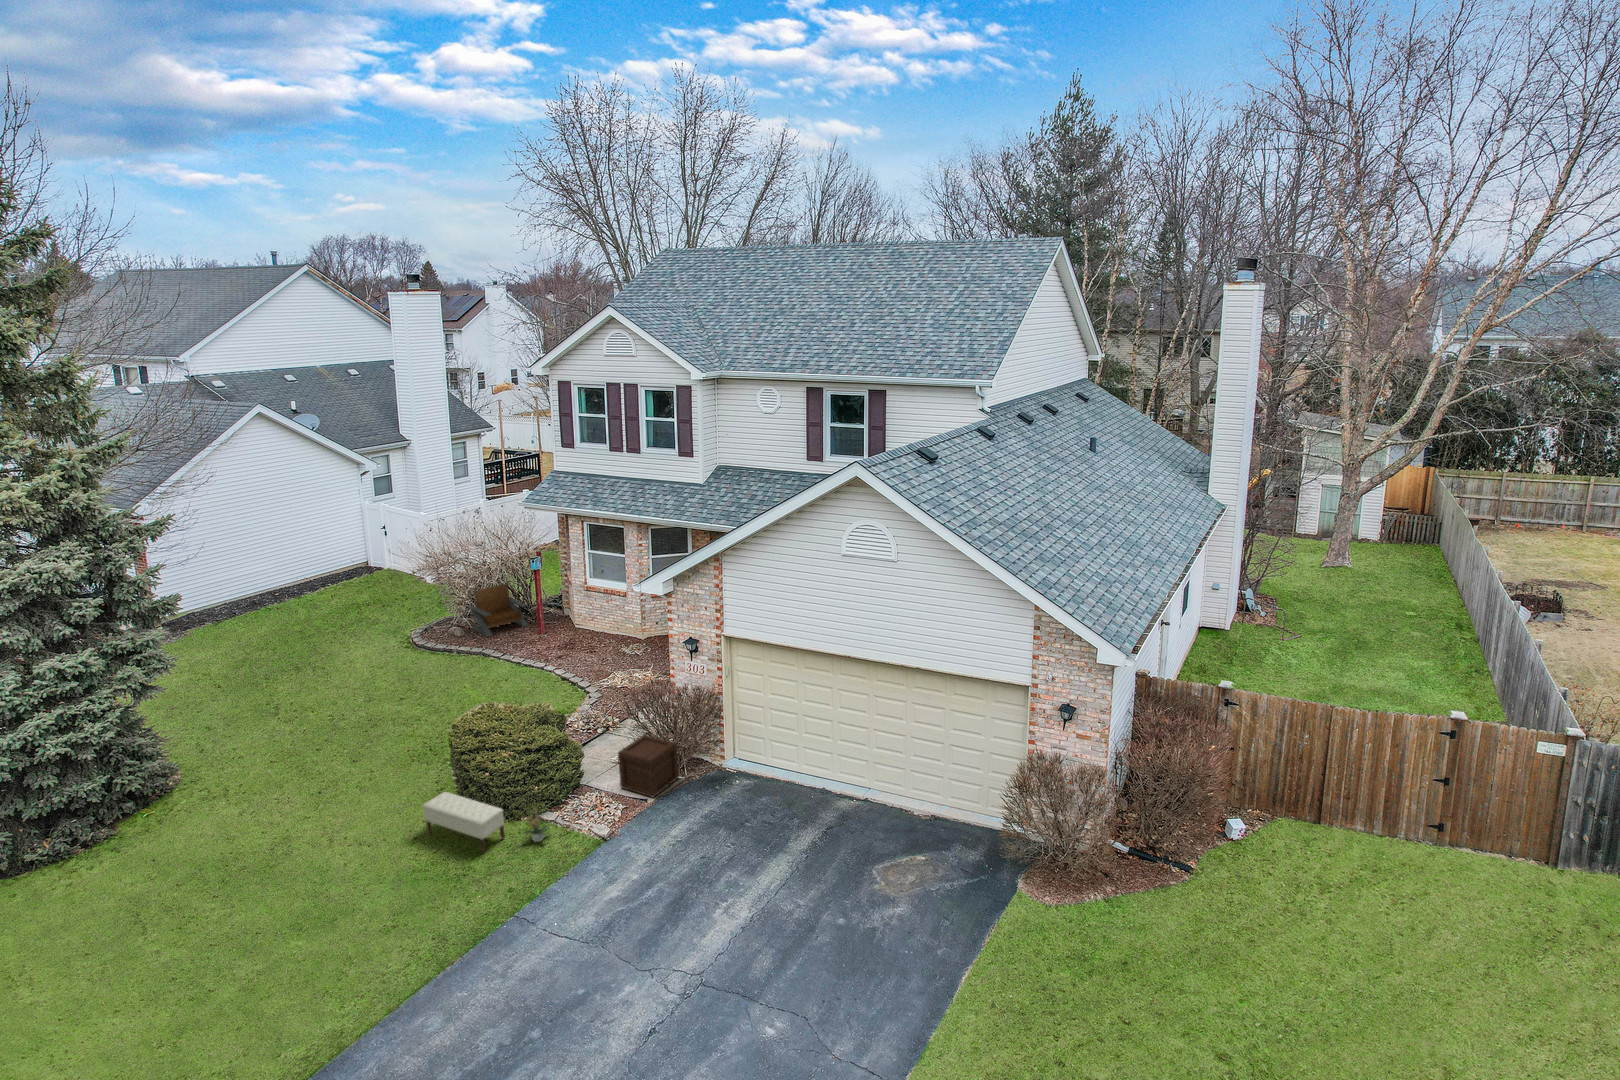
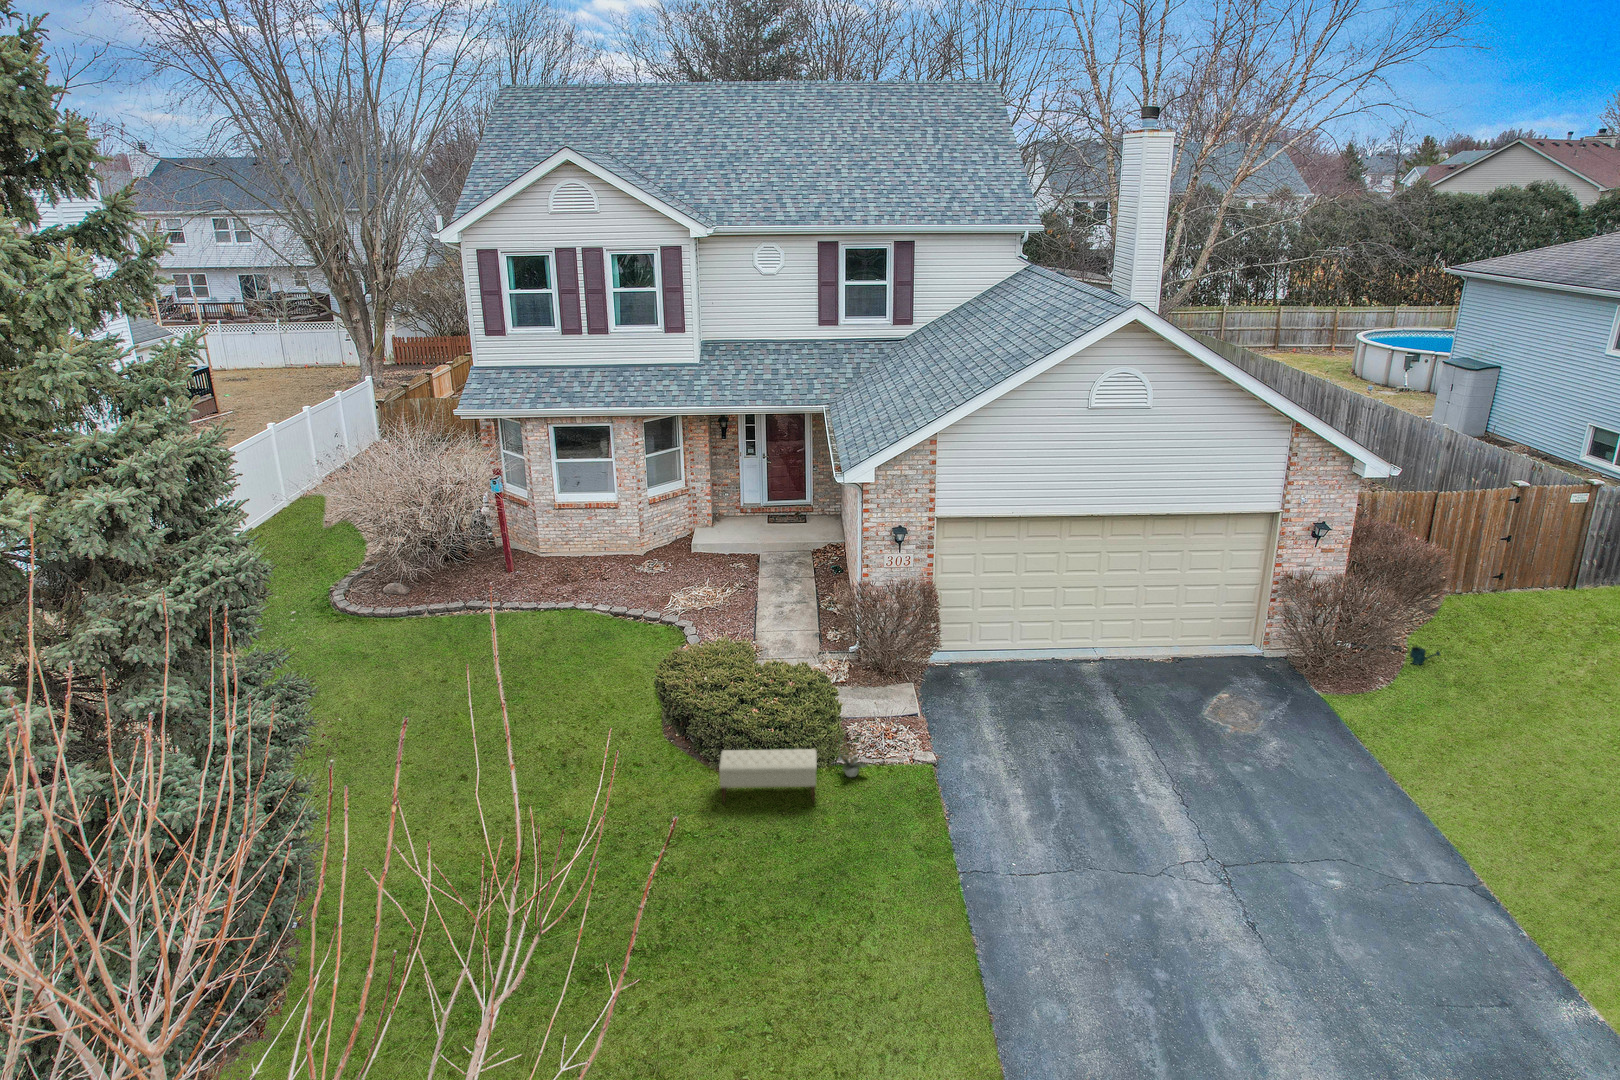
lounge chair: present [469,584,528,637] -> none [411,521,491,592]
wooden crate: present [618,735,679,798] -> none [864,644,913,707]
watering can: none [1175,863,1203,890] -> present [1410,645,1440,665]

